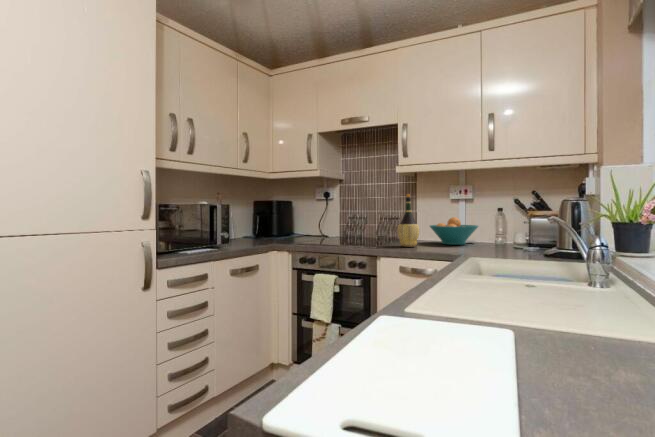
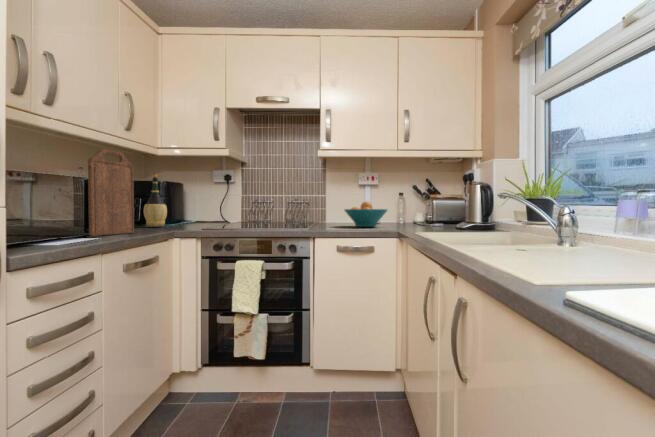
cutting board: none [196,185,232,251] -> present [88,149,134,236]
wine bottle: present [398,194,419,247] -> present [144,174,167,227]

